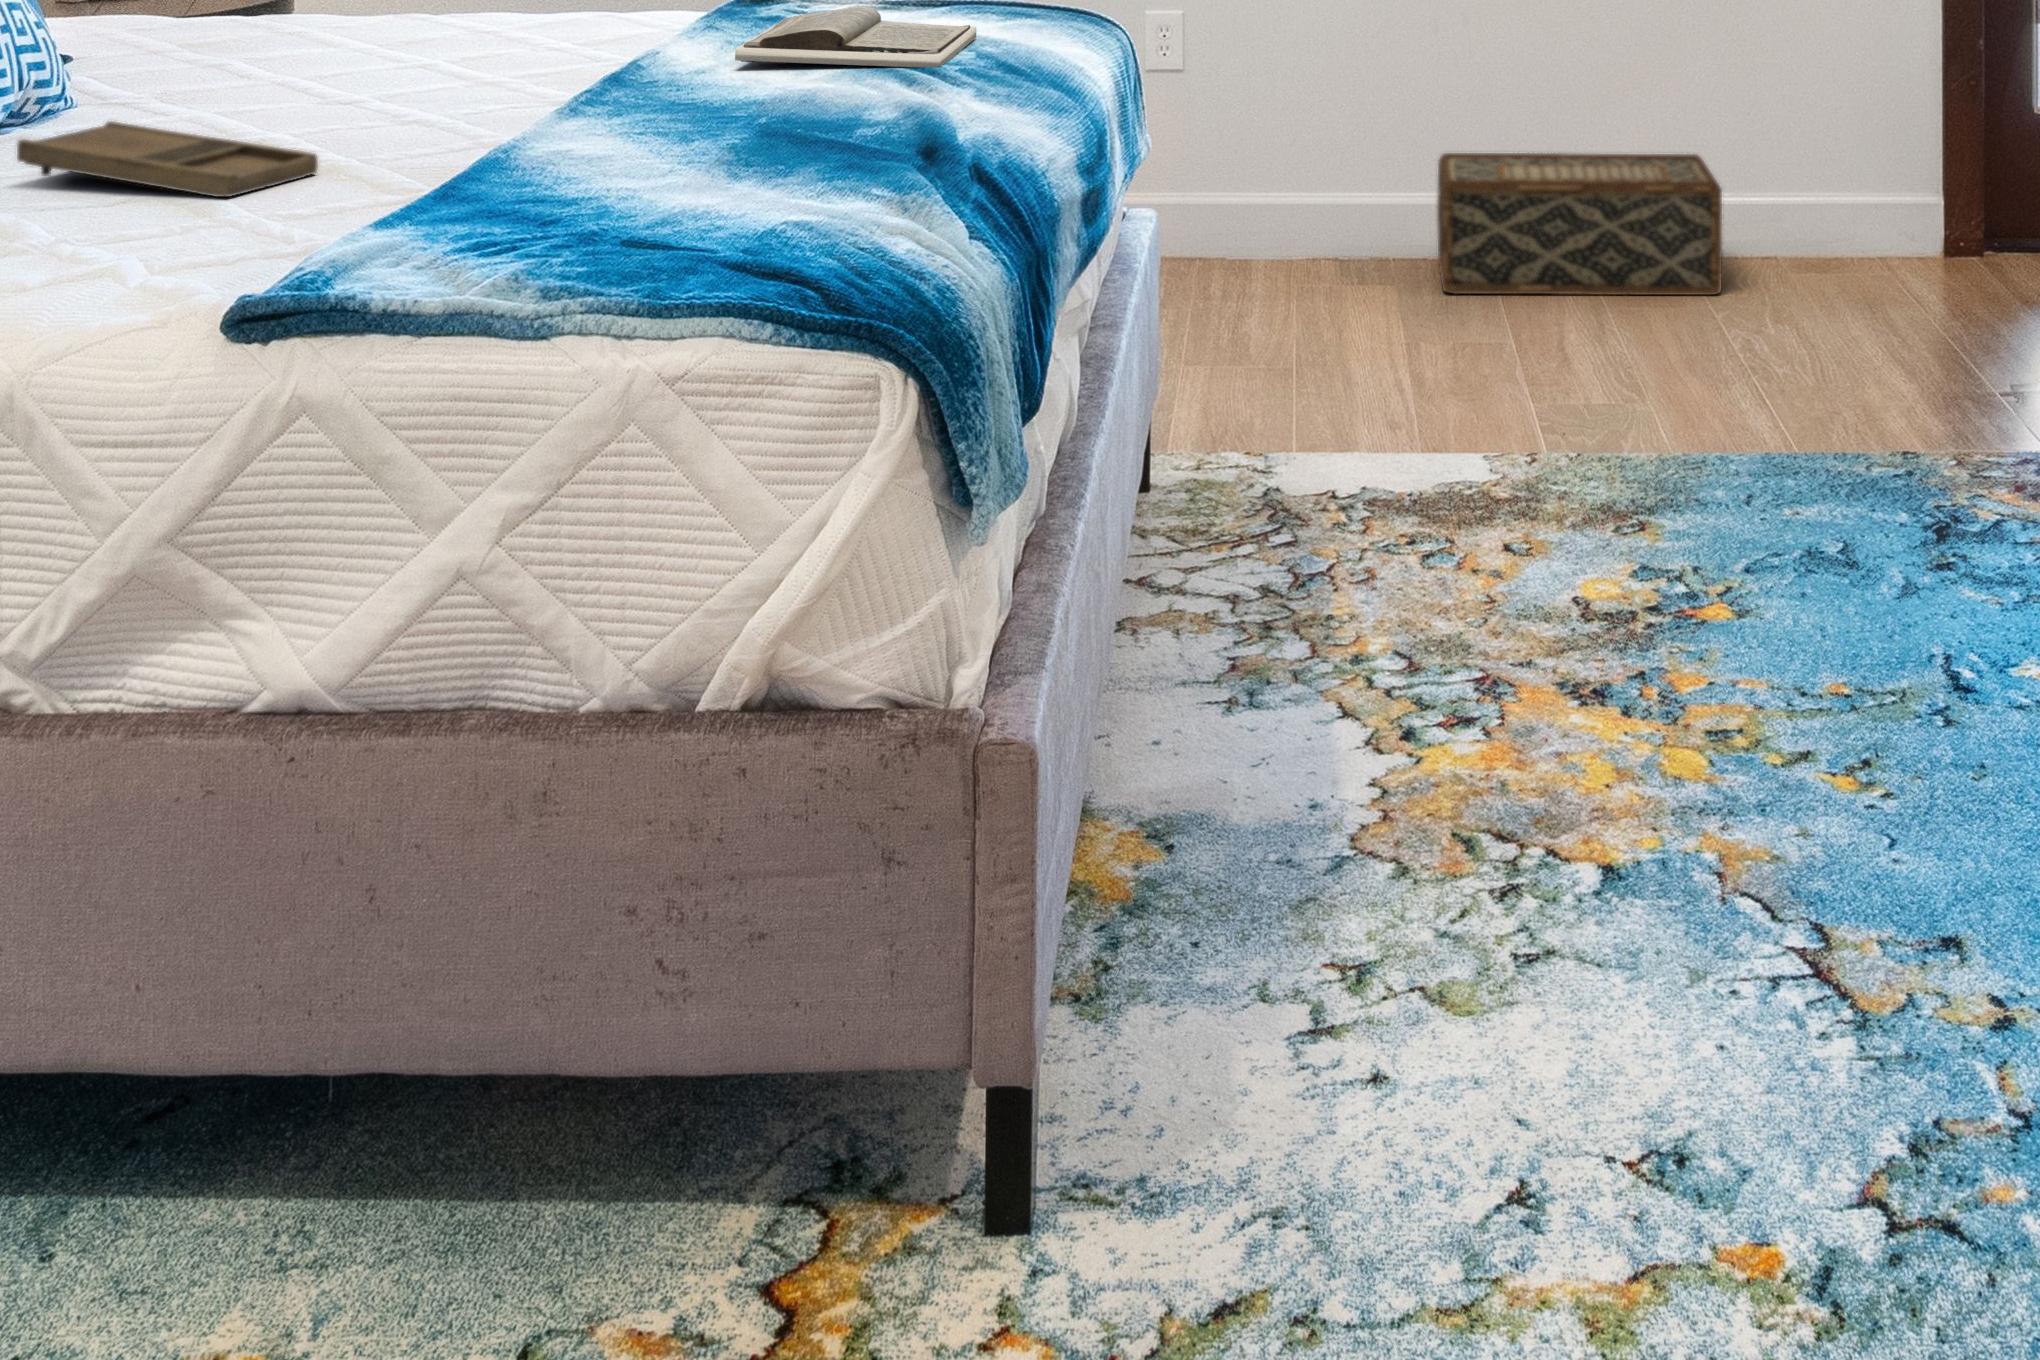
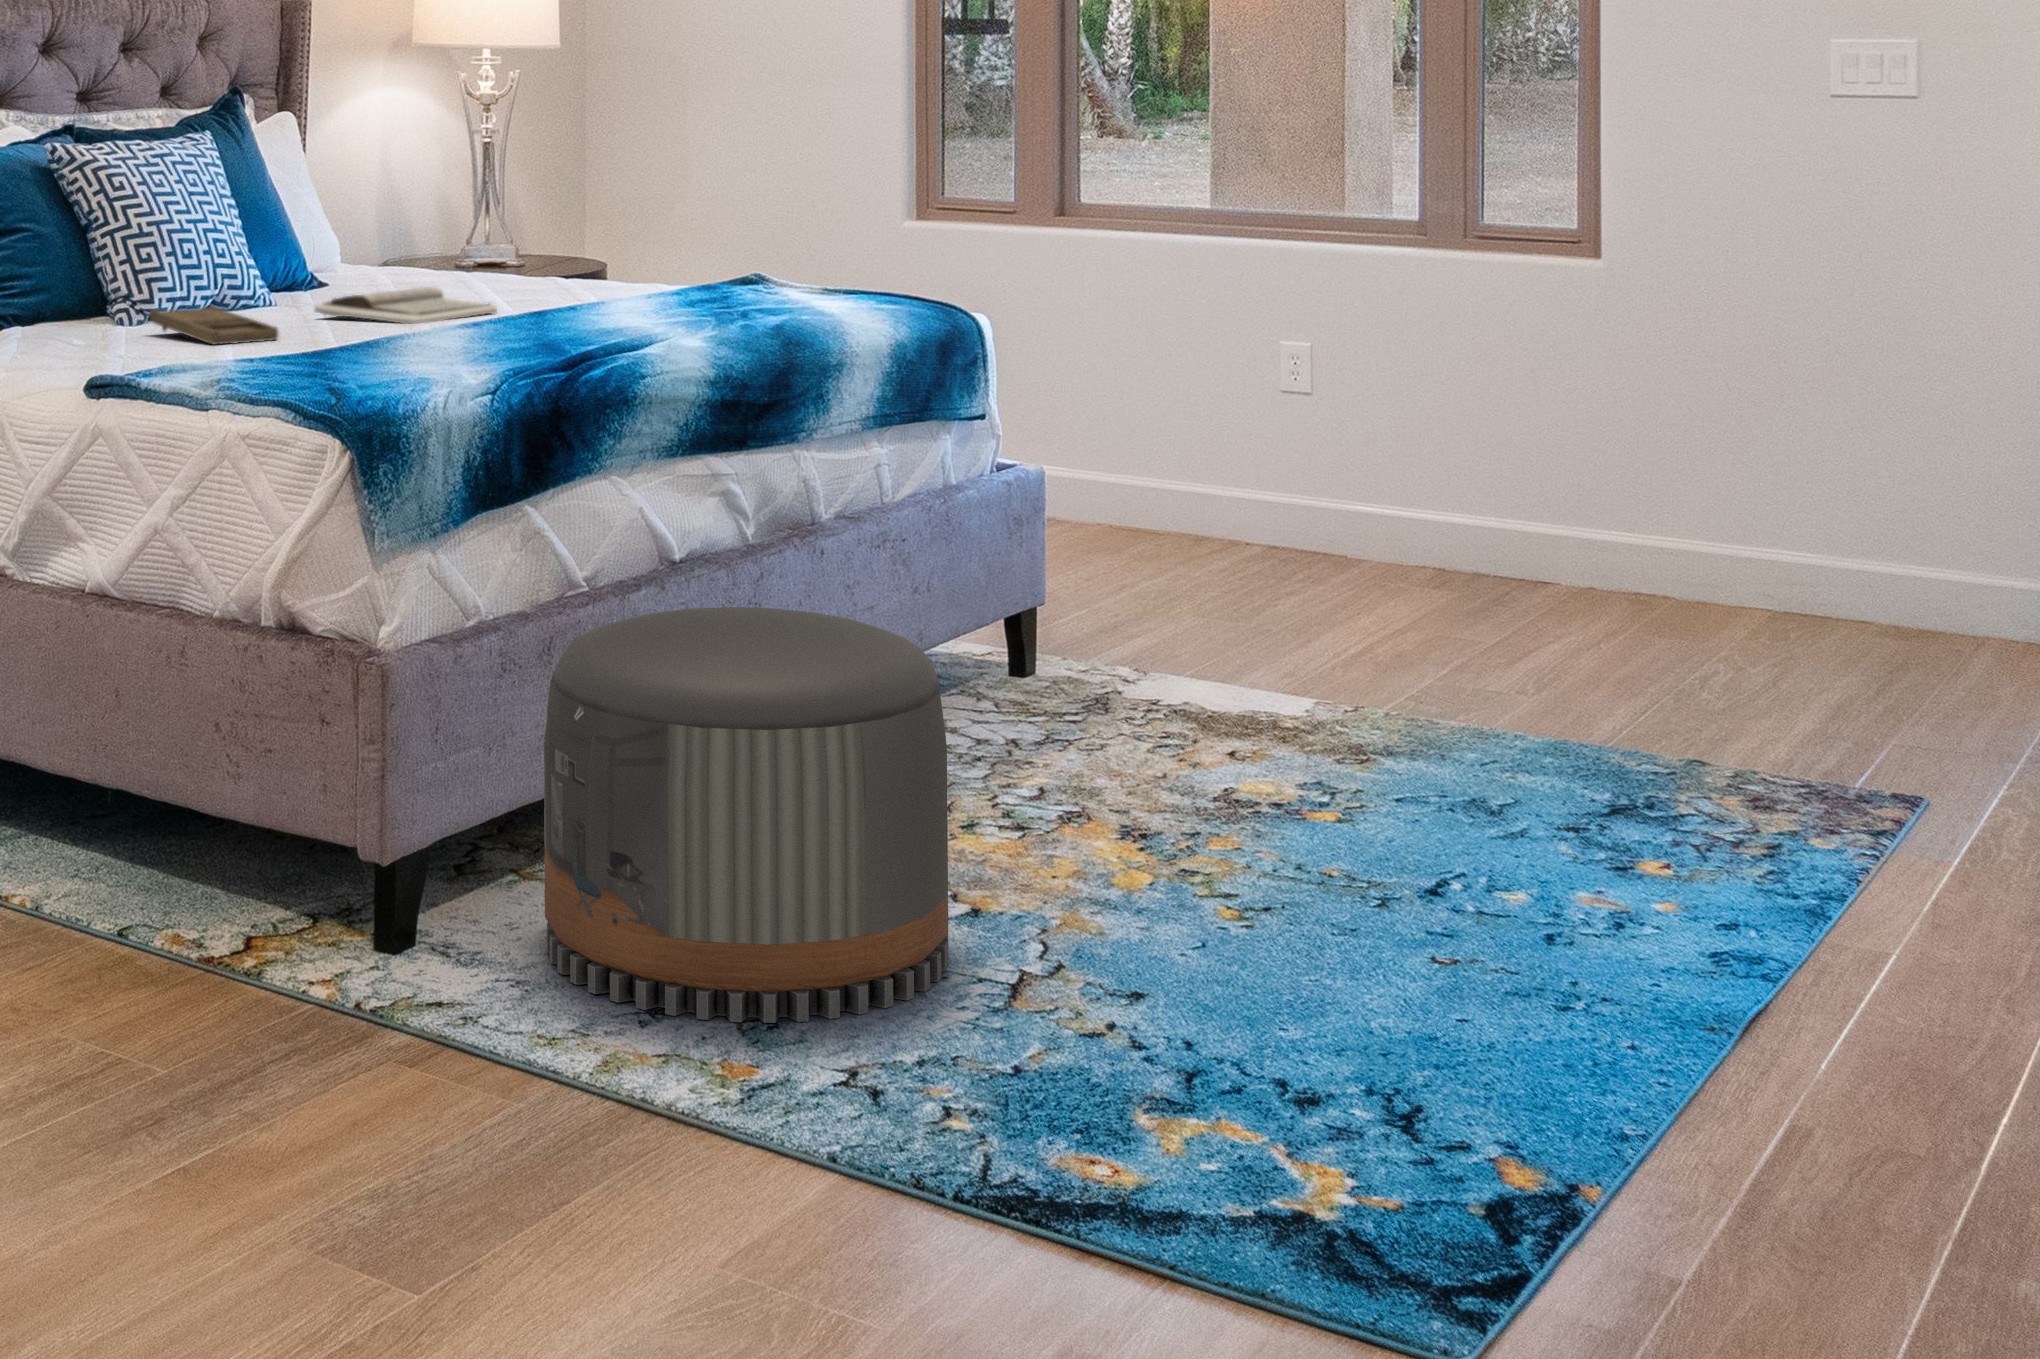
book: present [735,6,977,67] -> present [315,287,497,324]
woven basket: present [1437,153,1722,295] -> none [1488,487,1791,637]
pouf: none [1181,515,1783,1218] -> present [544,607,948,1023]

